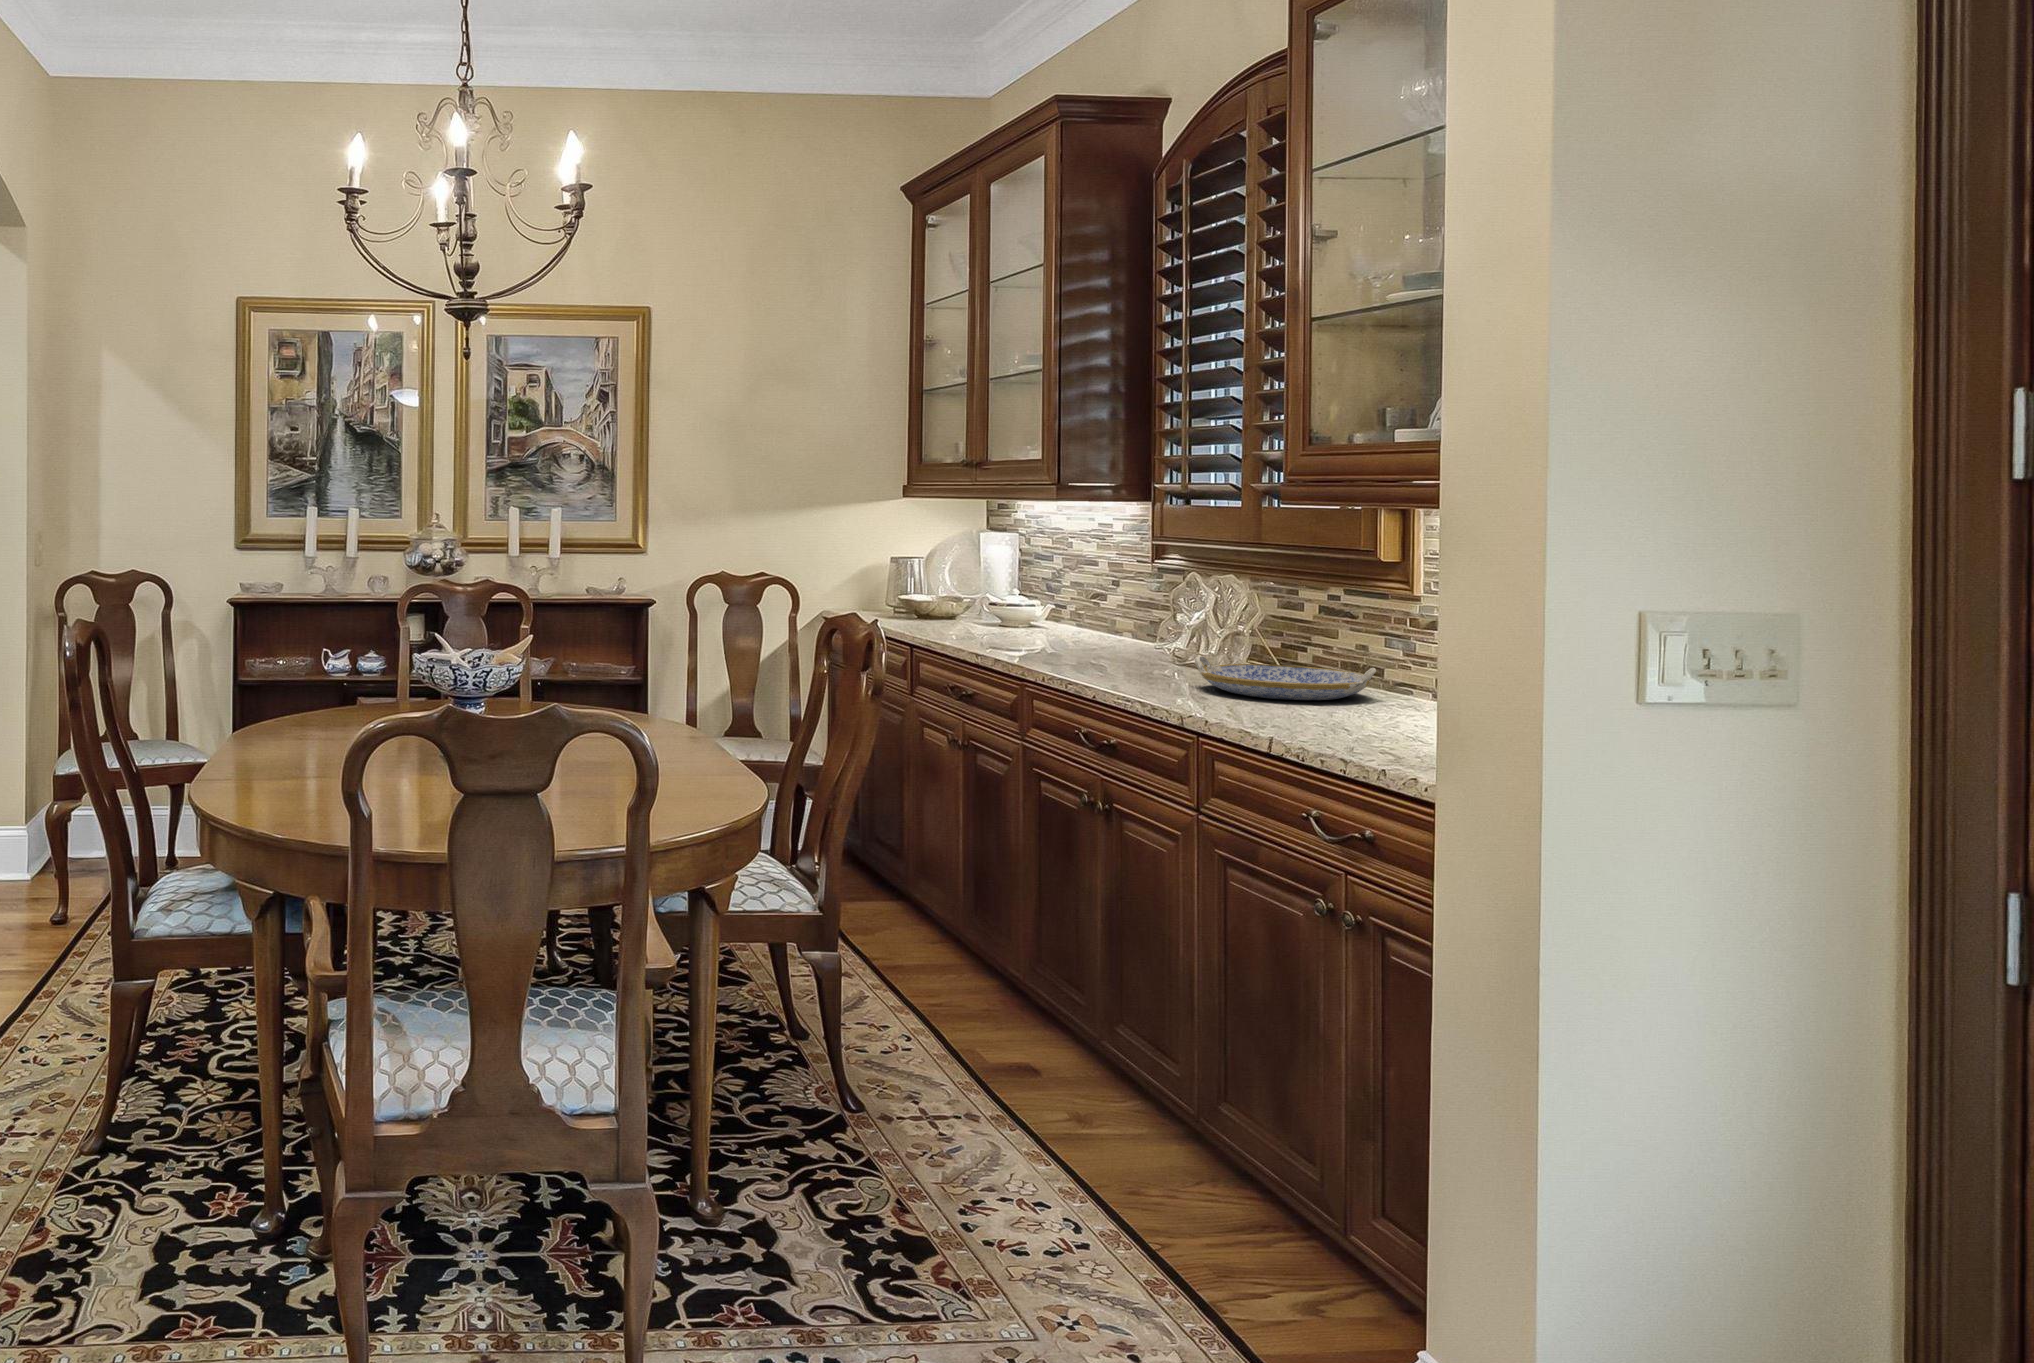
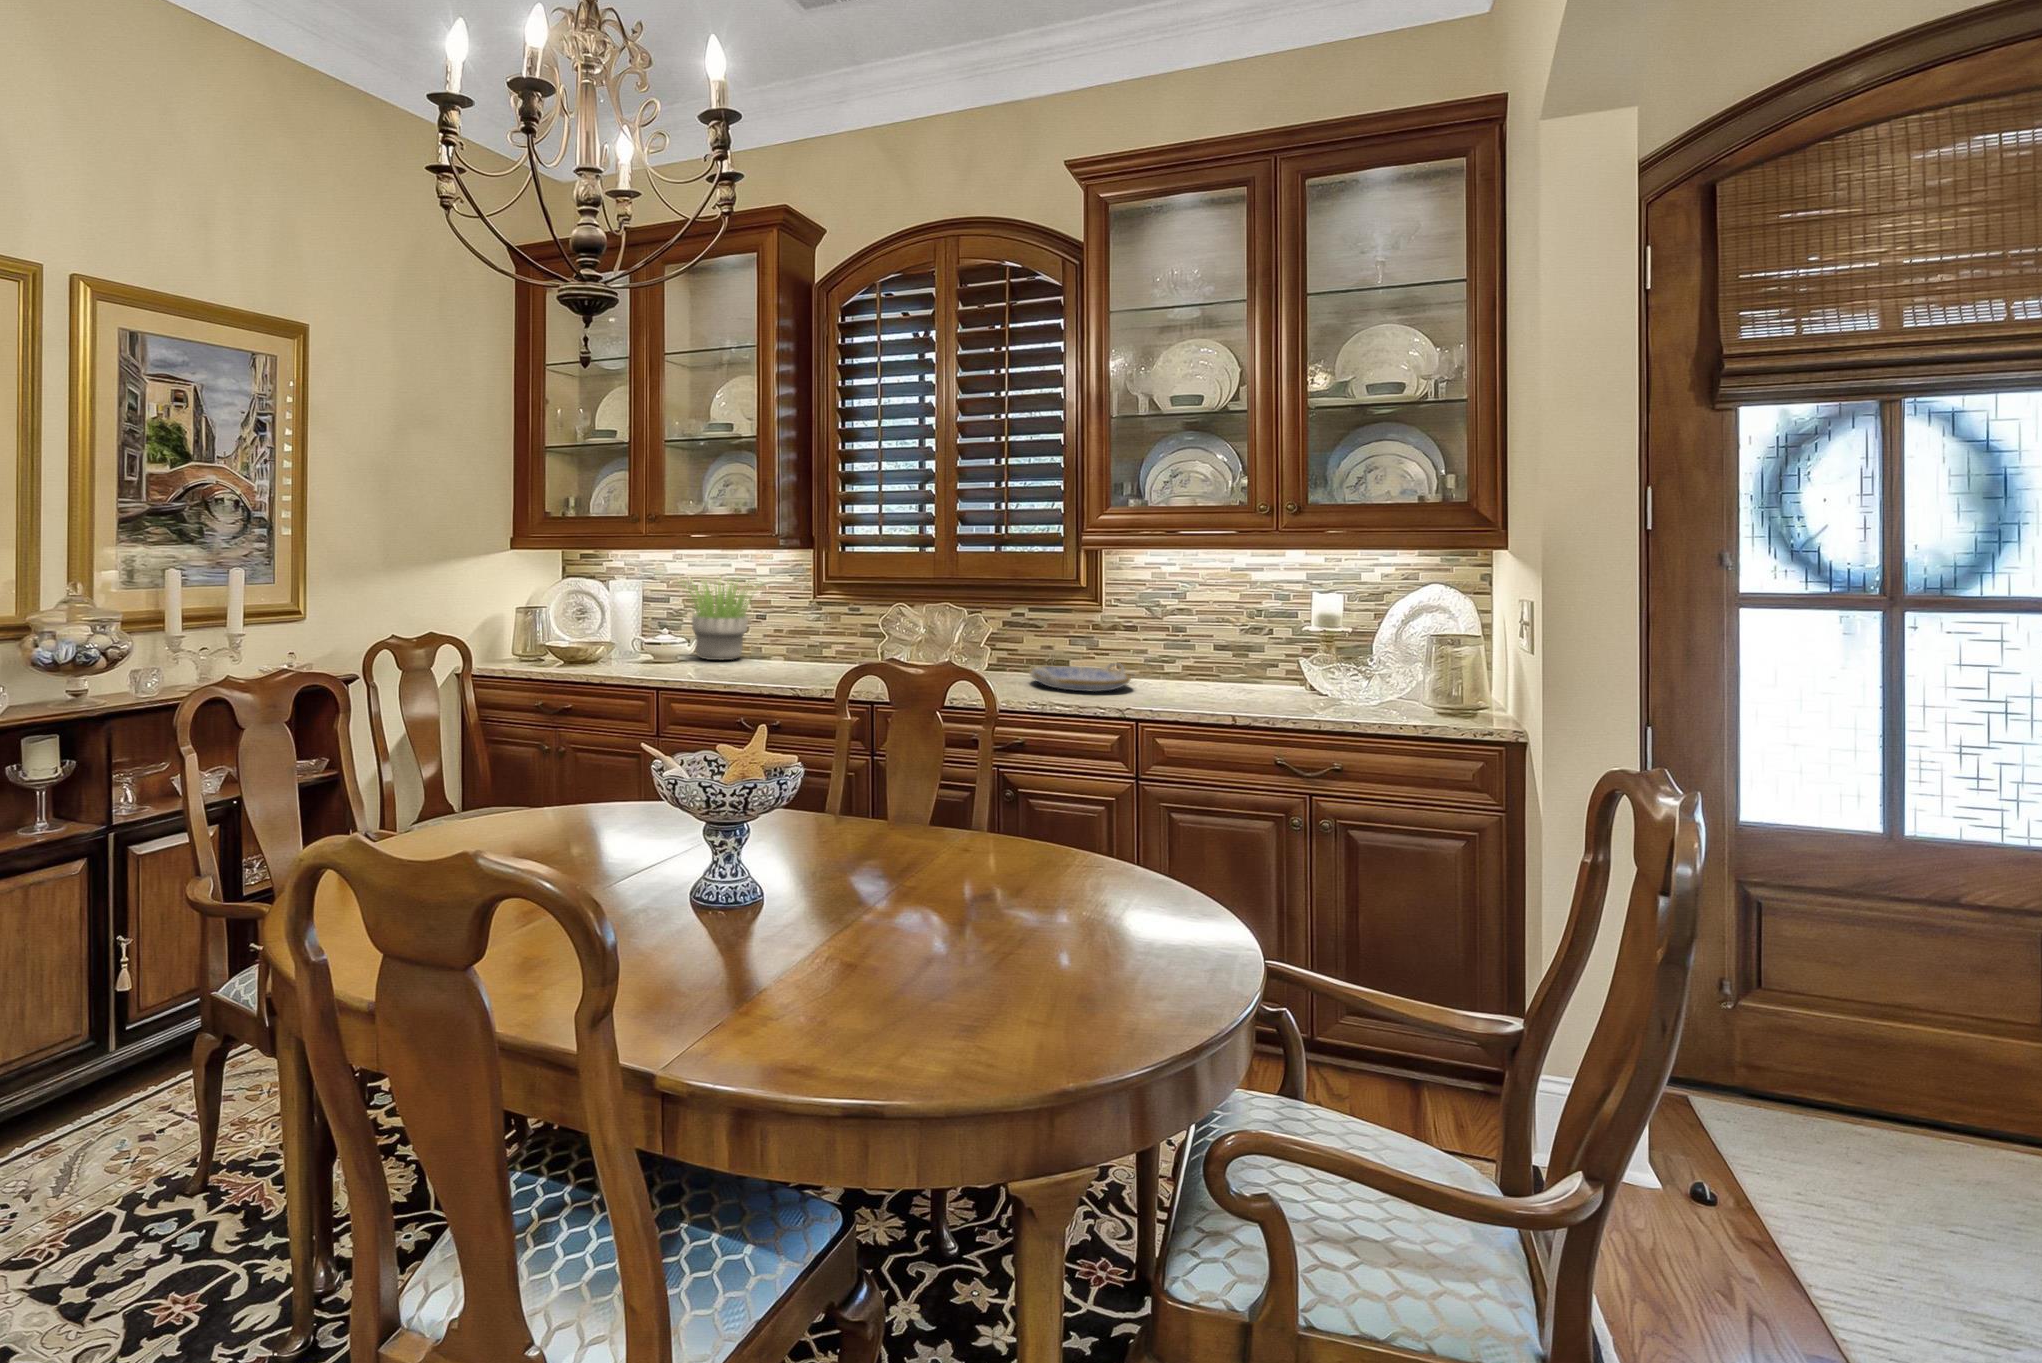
potted plant: none [961,531,1082,633] -> present [679,579,759,660]

